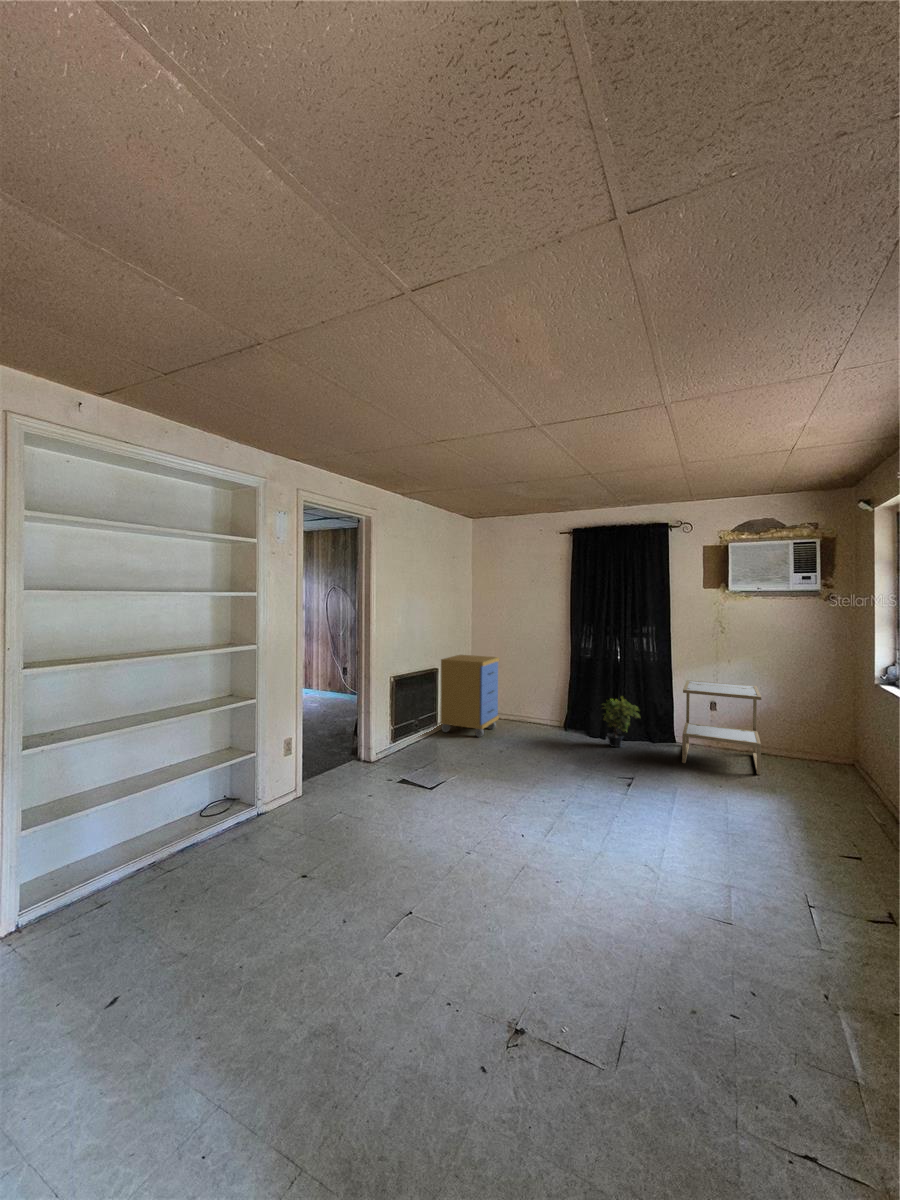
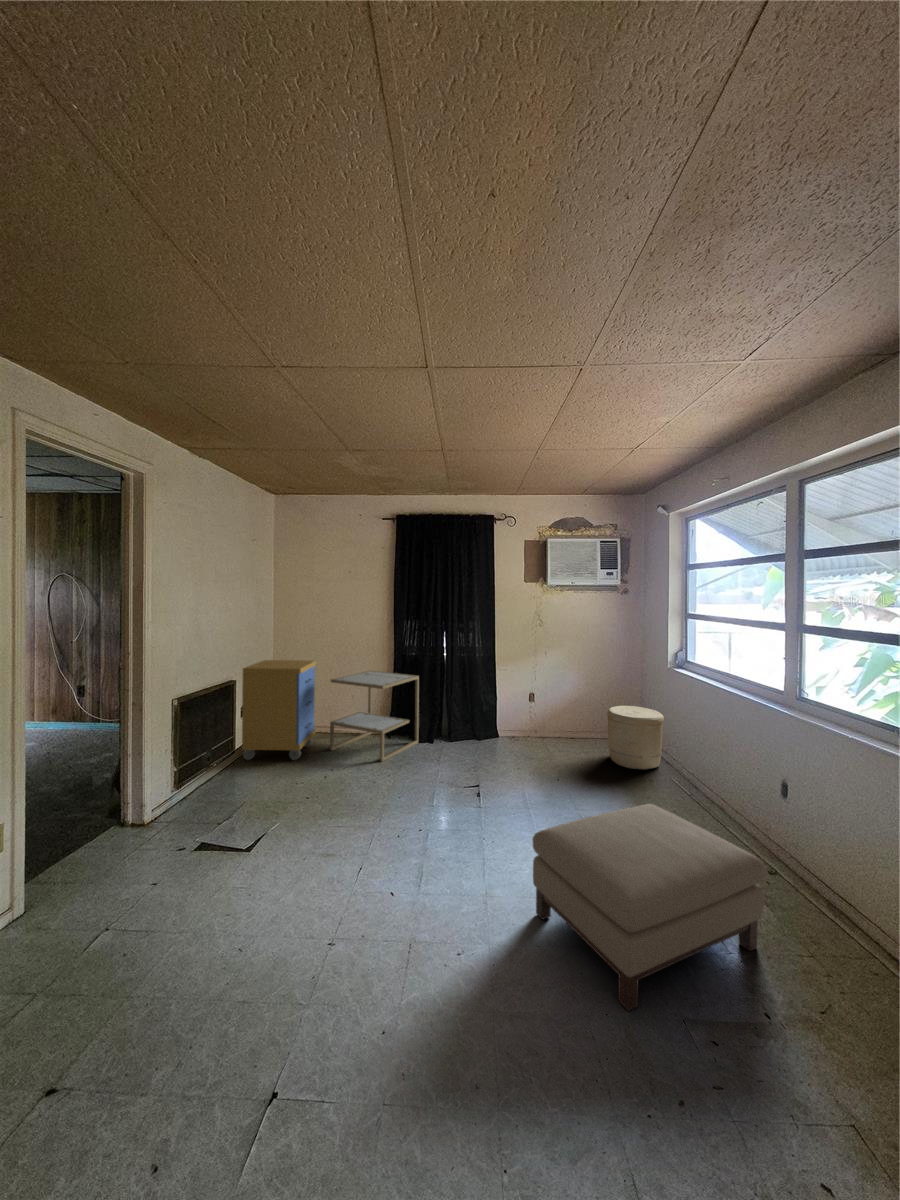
side table: present [682,680,761,775] -> present [330,671,419,761]
potted plant: present [602,696,640,747] -> none [432,694,472,749]
woven basket: none [793,724,867,797] -> present [607,706,664,770]
ottoman: none [629,803,861,955] -> present [533,804,765,1011]

